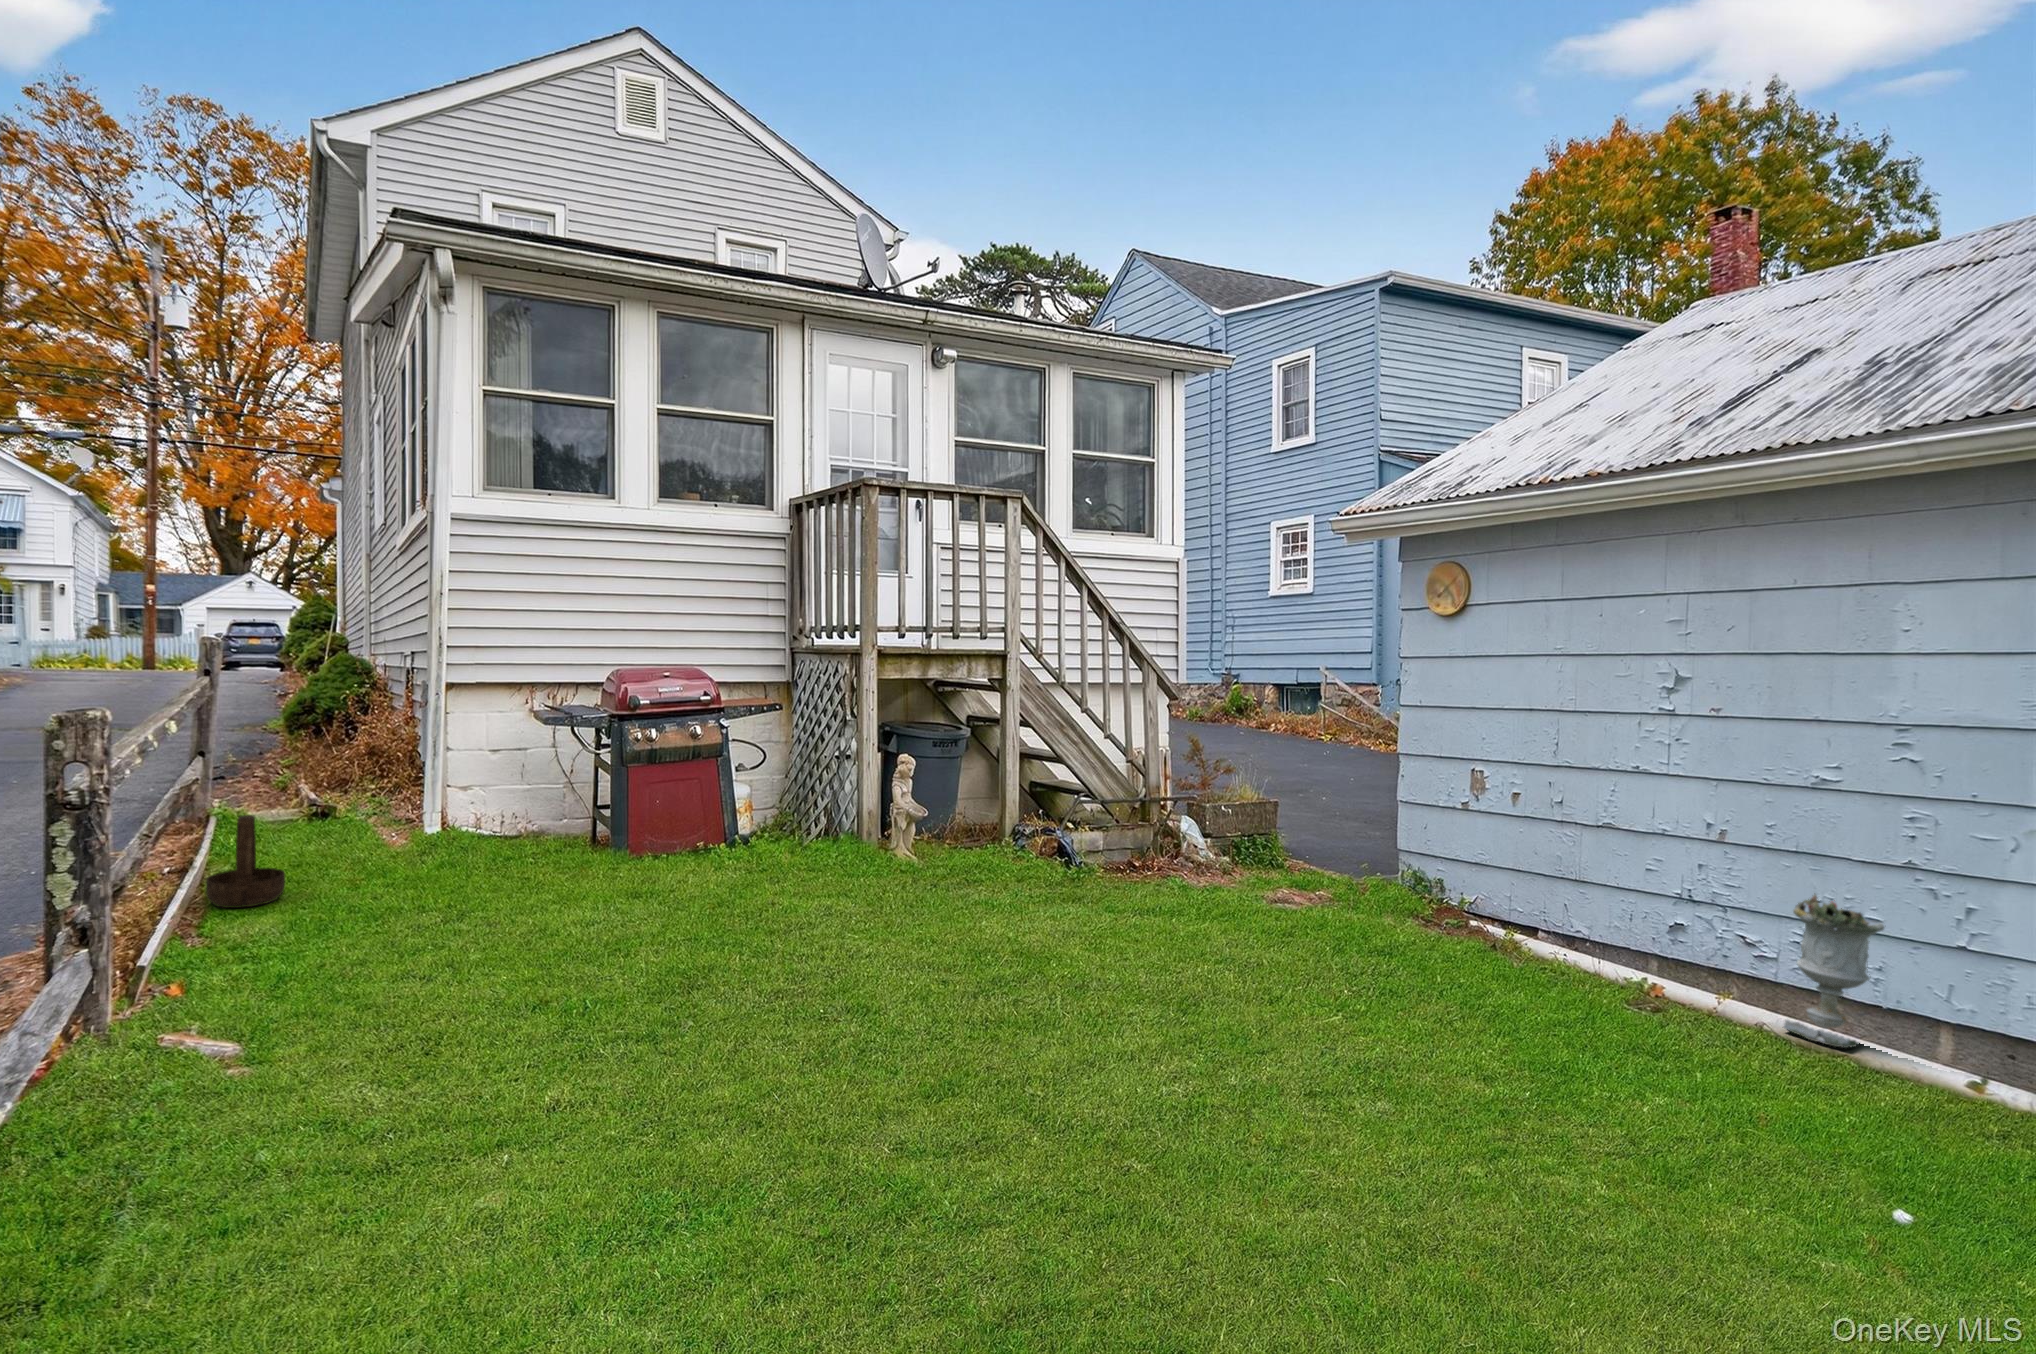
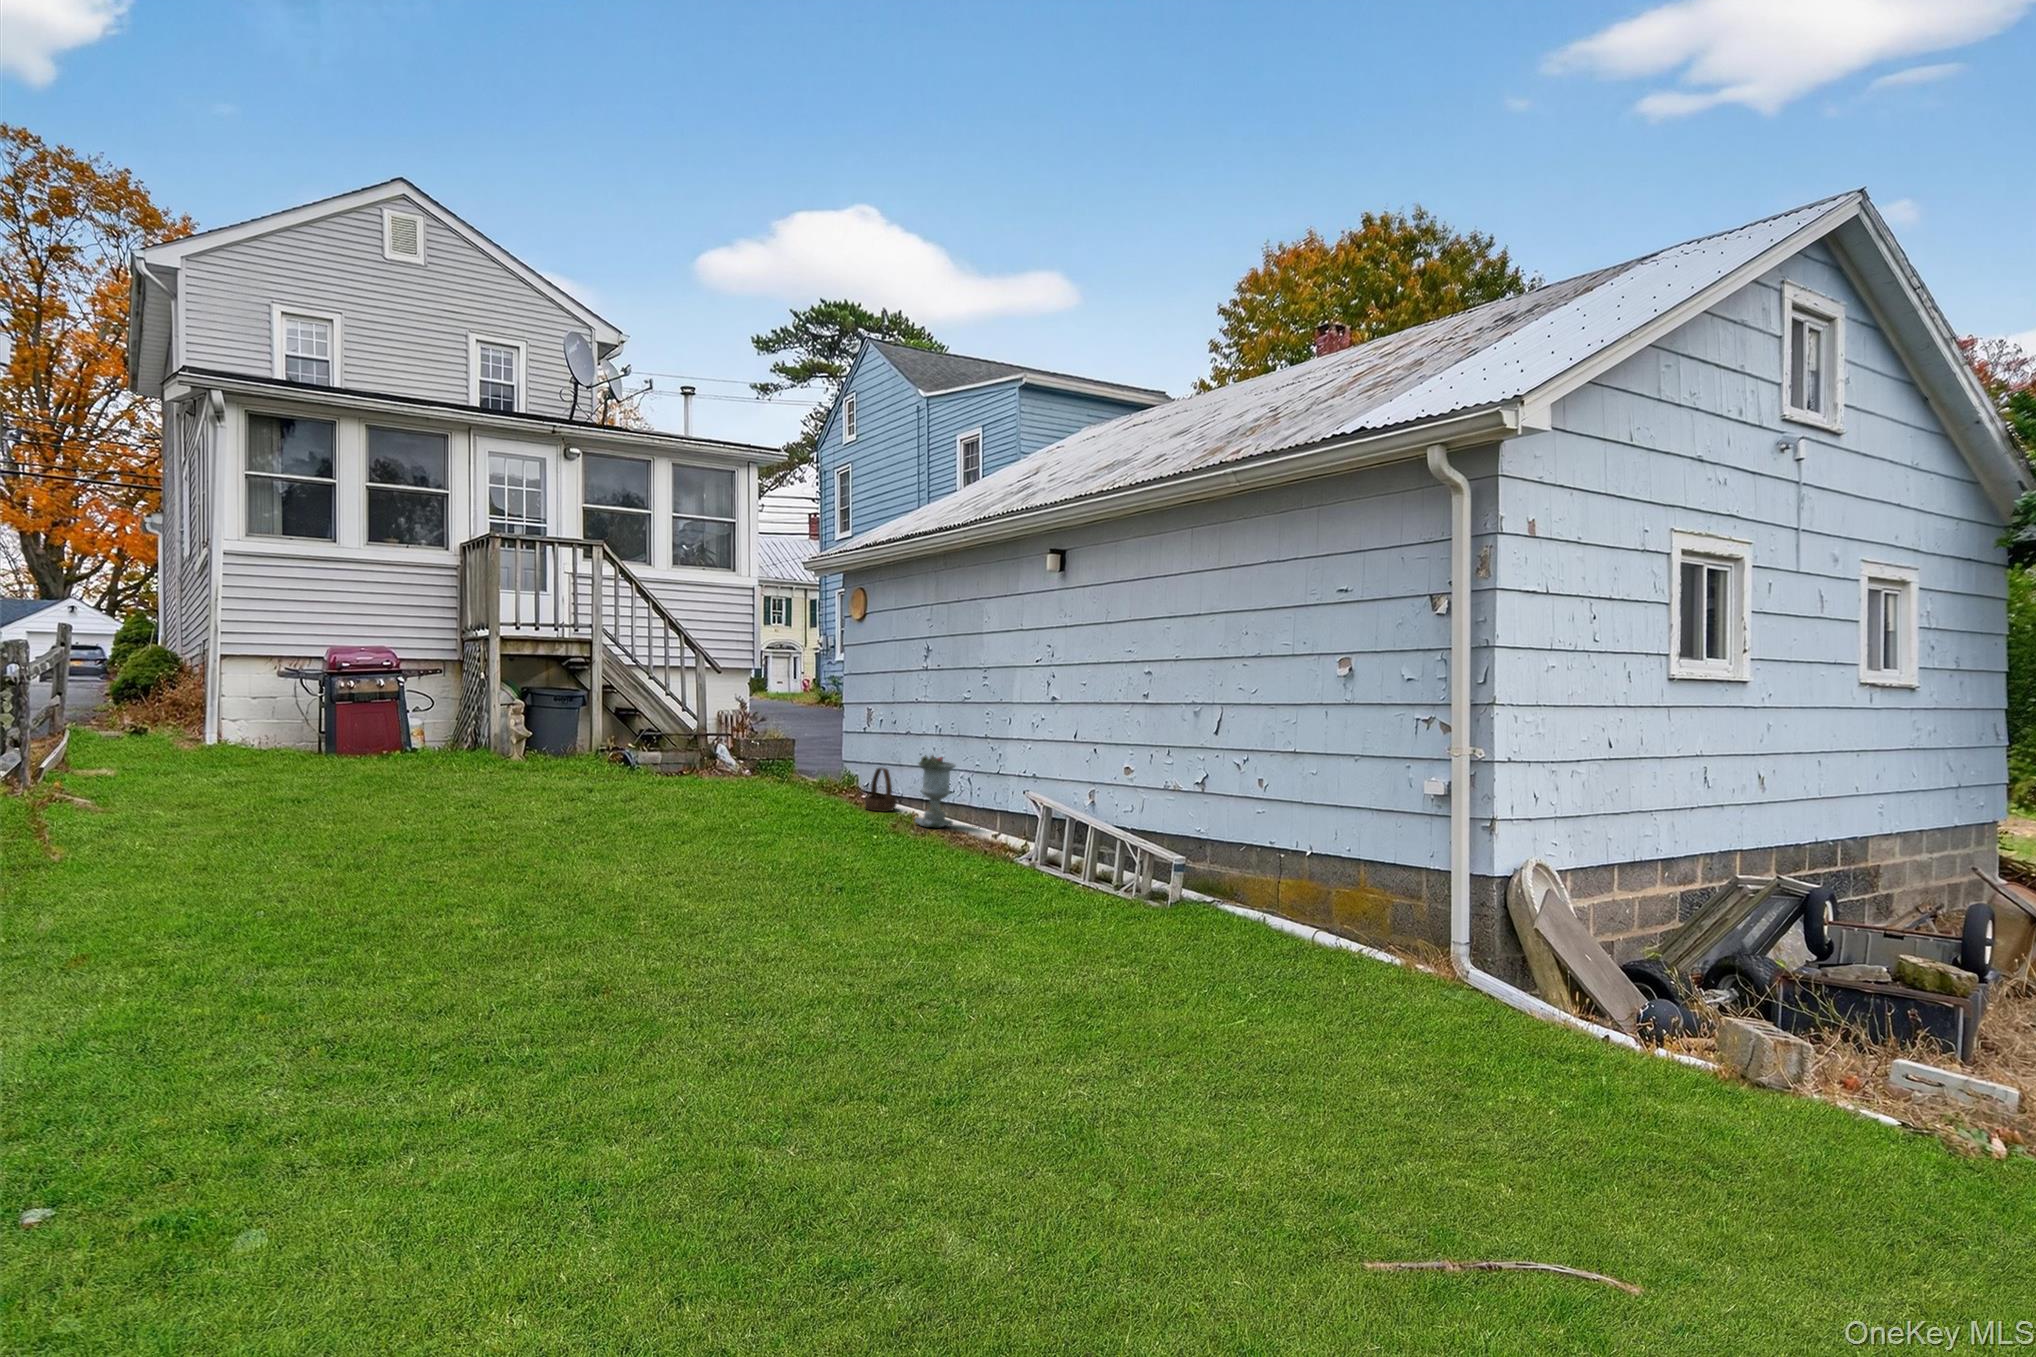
basket: present [206,815,285,908] -> present [864,768,897,812]

